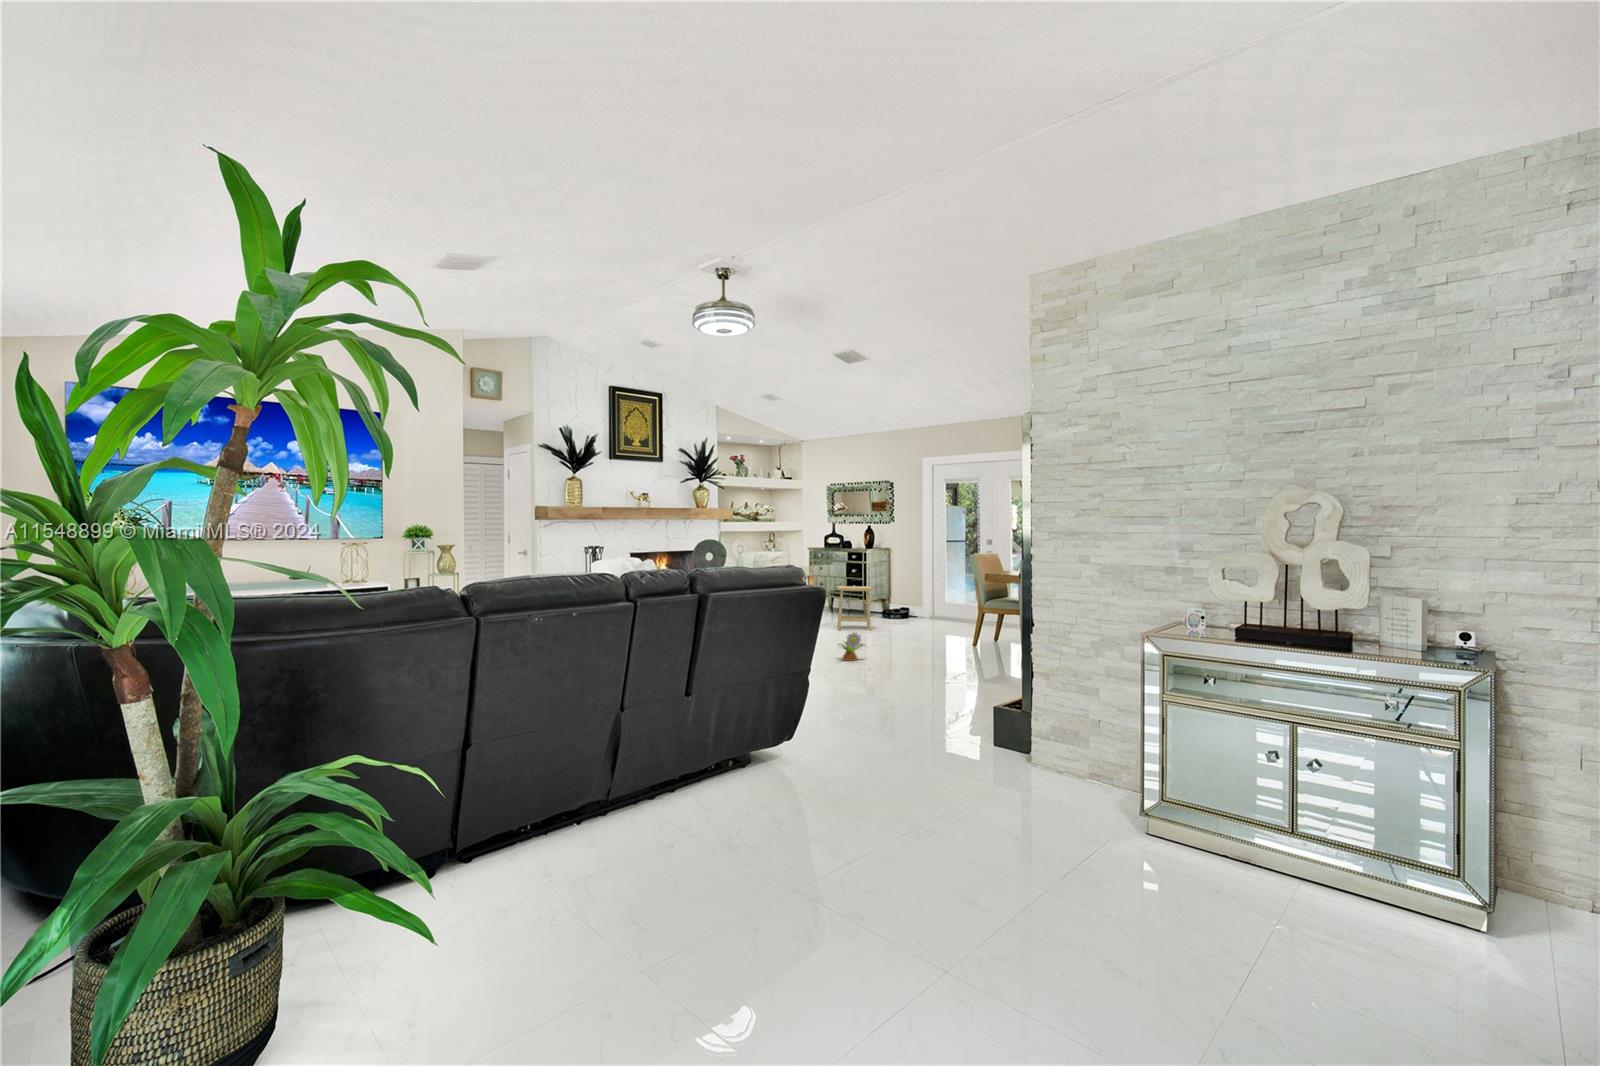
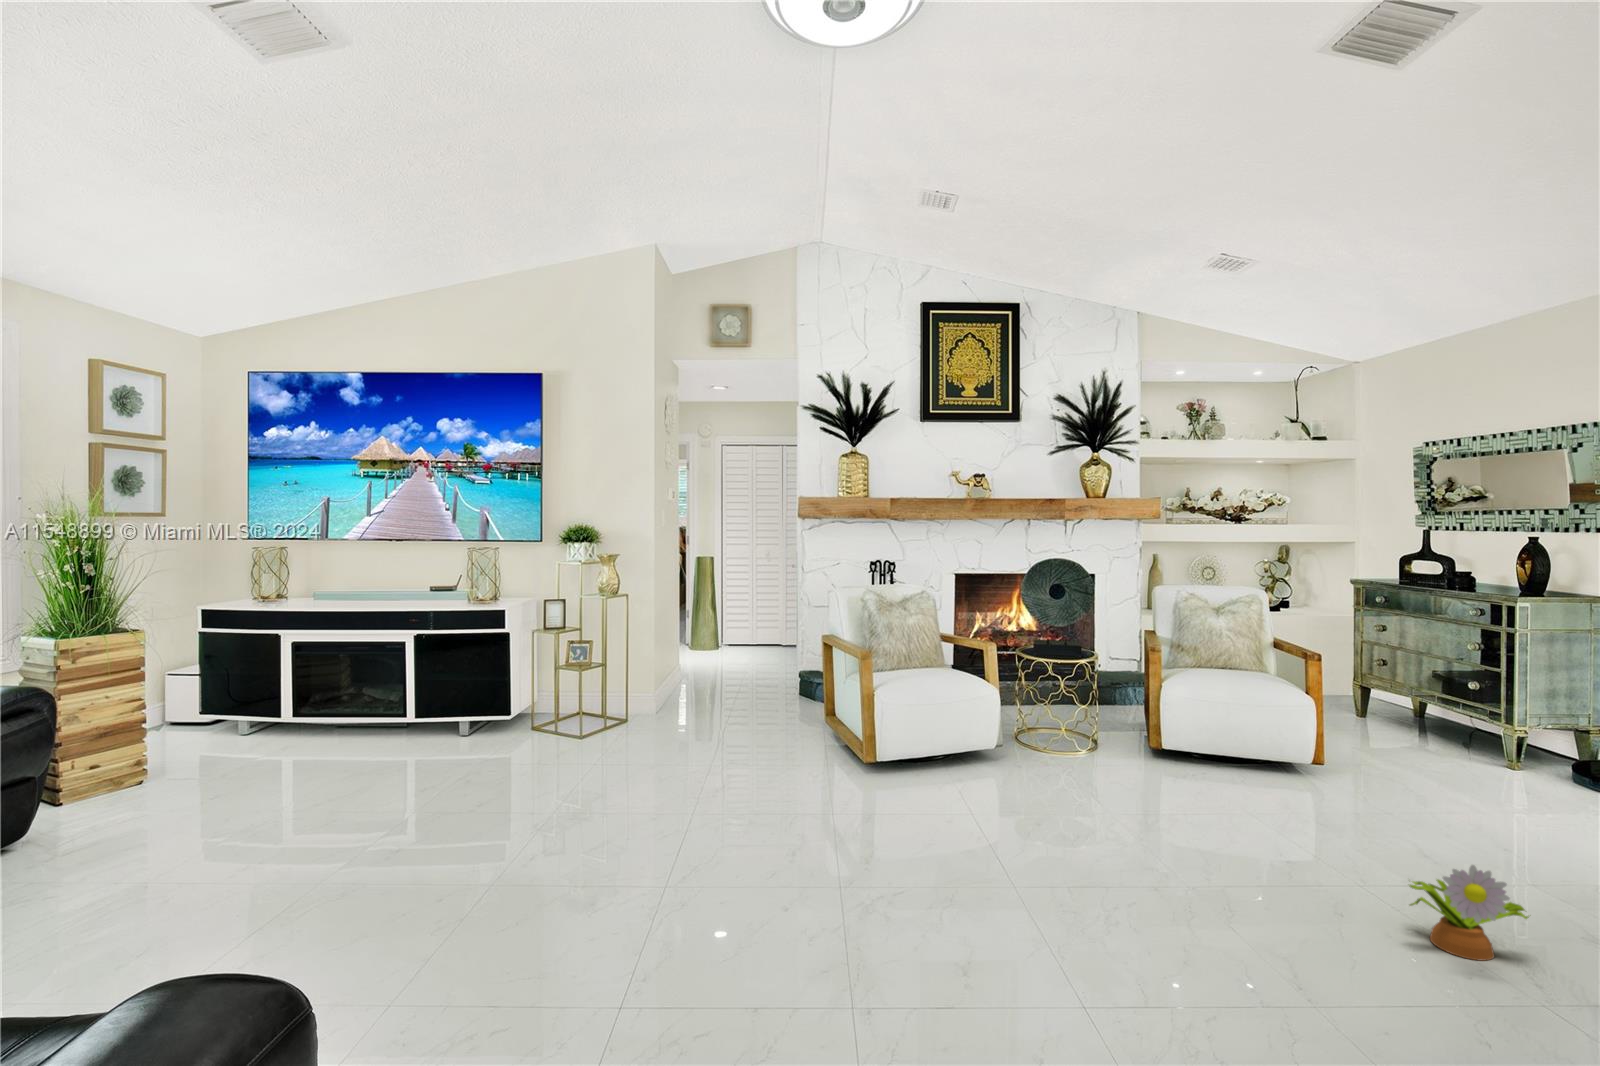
footstool: present [838,586,871,631] -> none [1432,679,1547,811]

